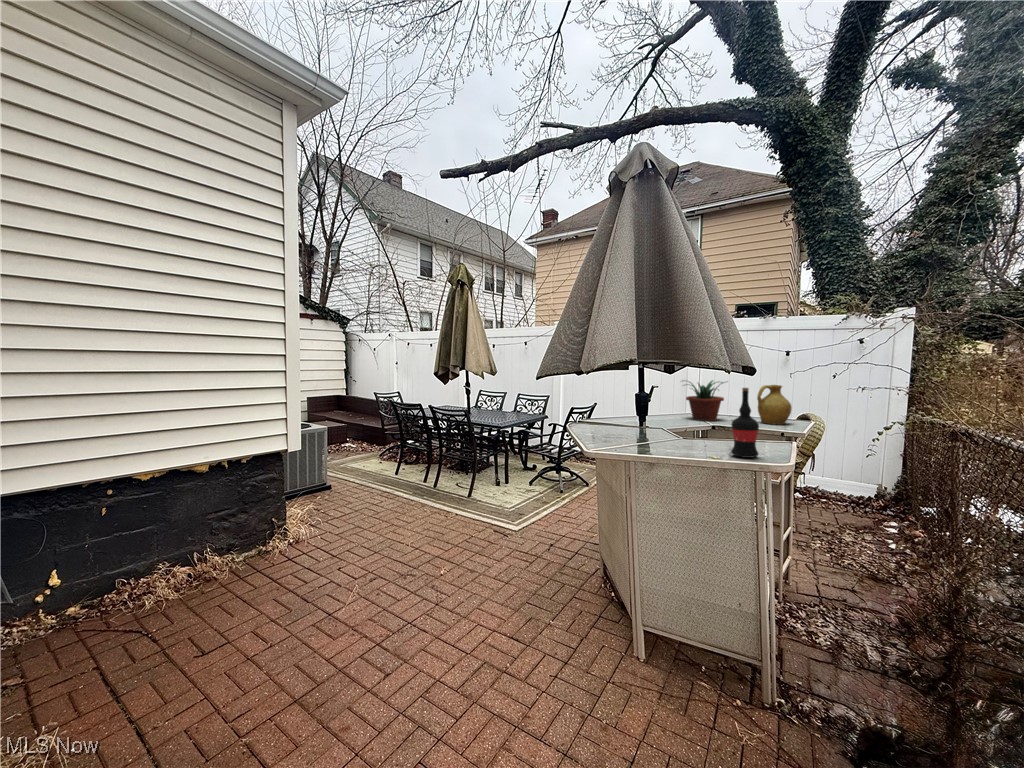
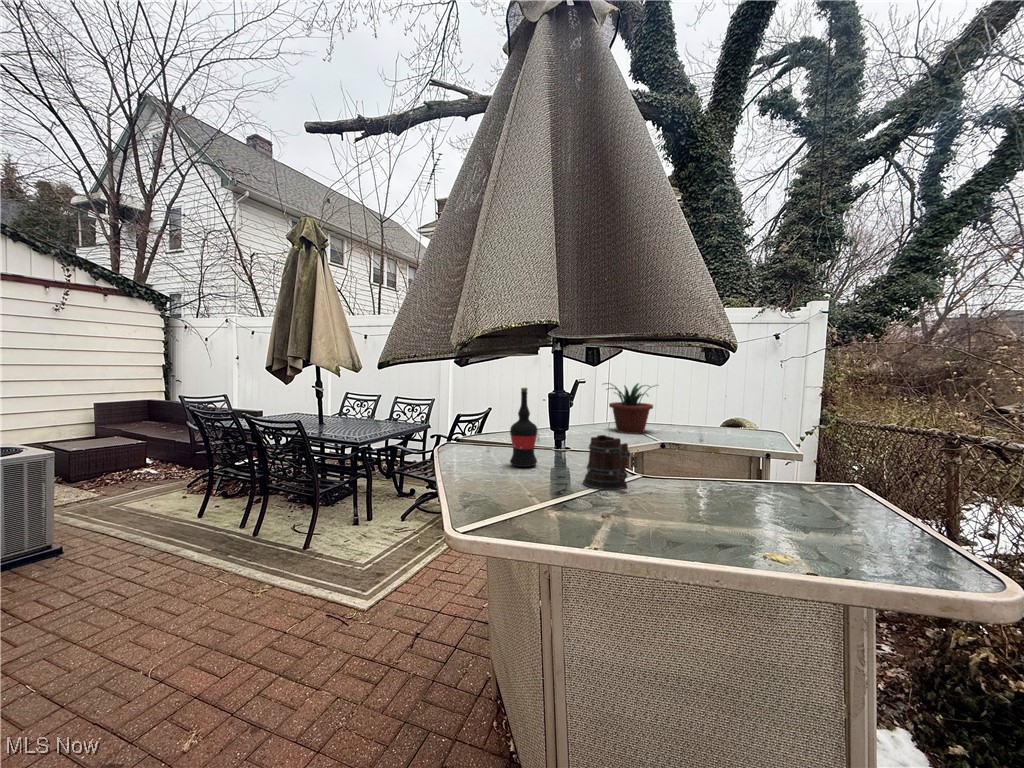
pitcher: present [757,385,792,425] -> none [690,389,727,437]
wine bottle: present [731,388,759,458] -> present [510,388,537,467]
beer mug: none [635,416,664,450] -> present [583,435,630,490]

